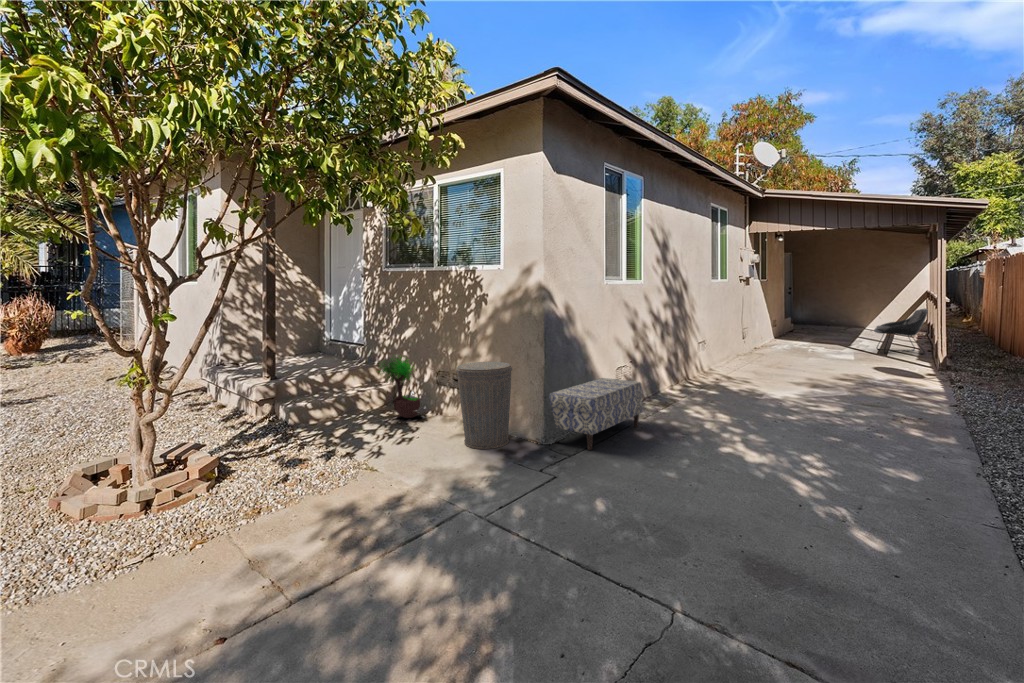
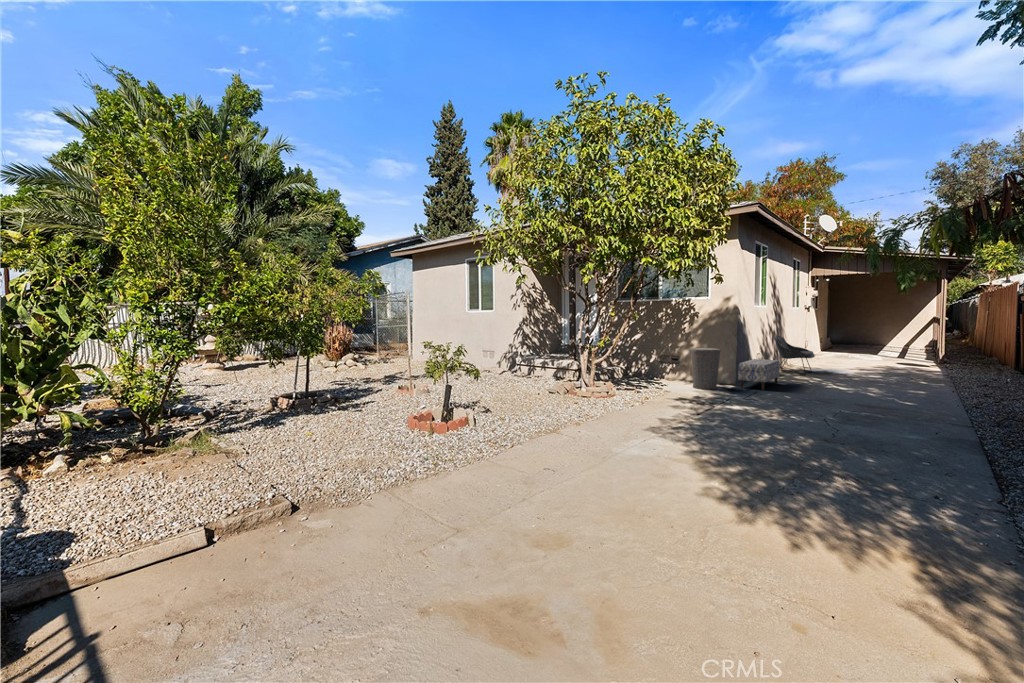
lounge chair: present [874,308,928,355] -> present [775,336,815,375]
potted tree: present [379,357,420,418] -> none [628,343,651,380]

